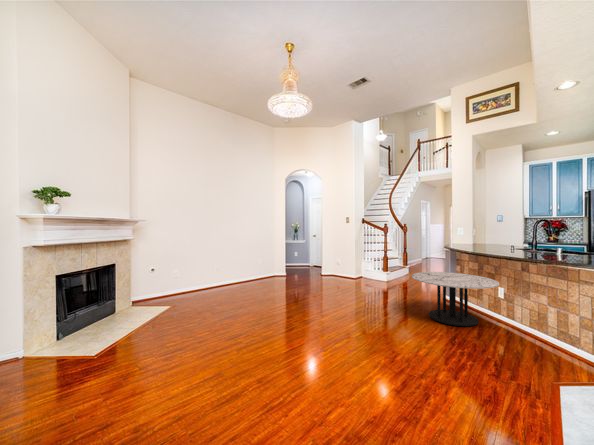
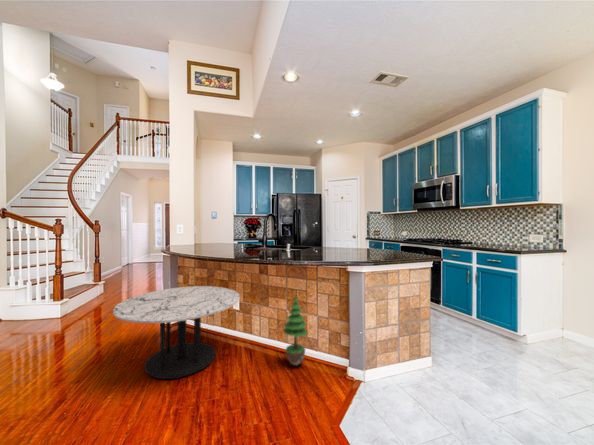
potted tree: none [535,291,565,351] -> present [284,297,307,365]

